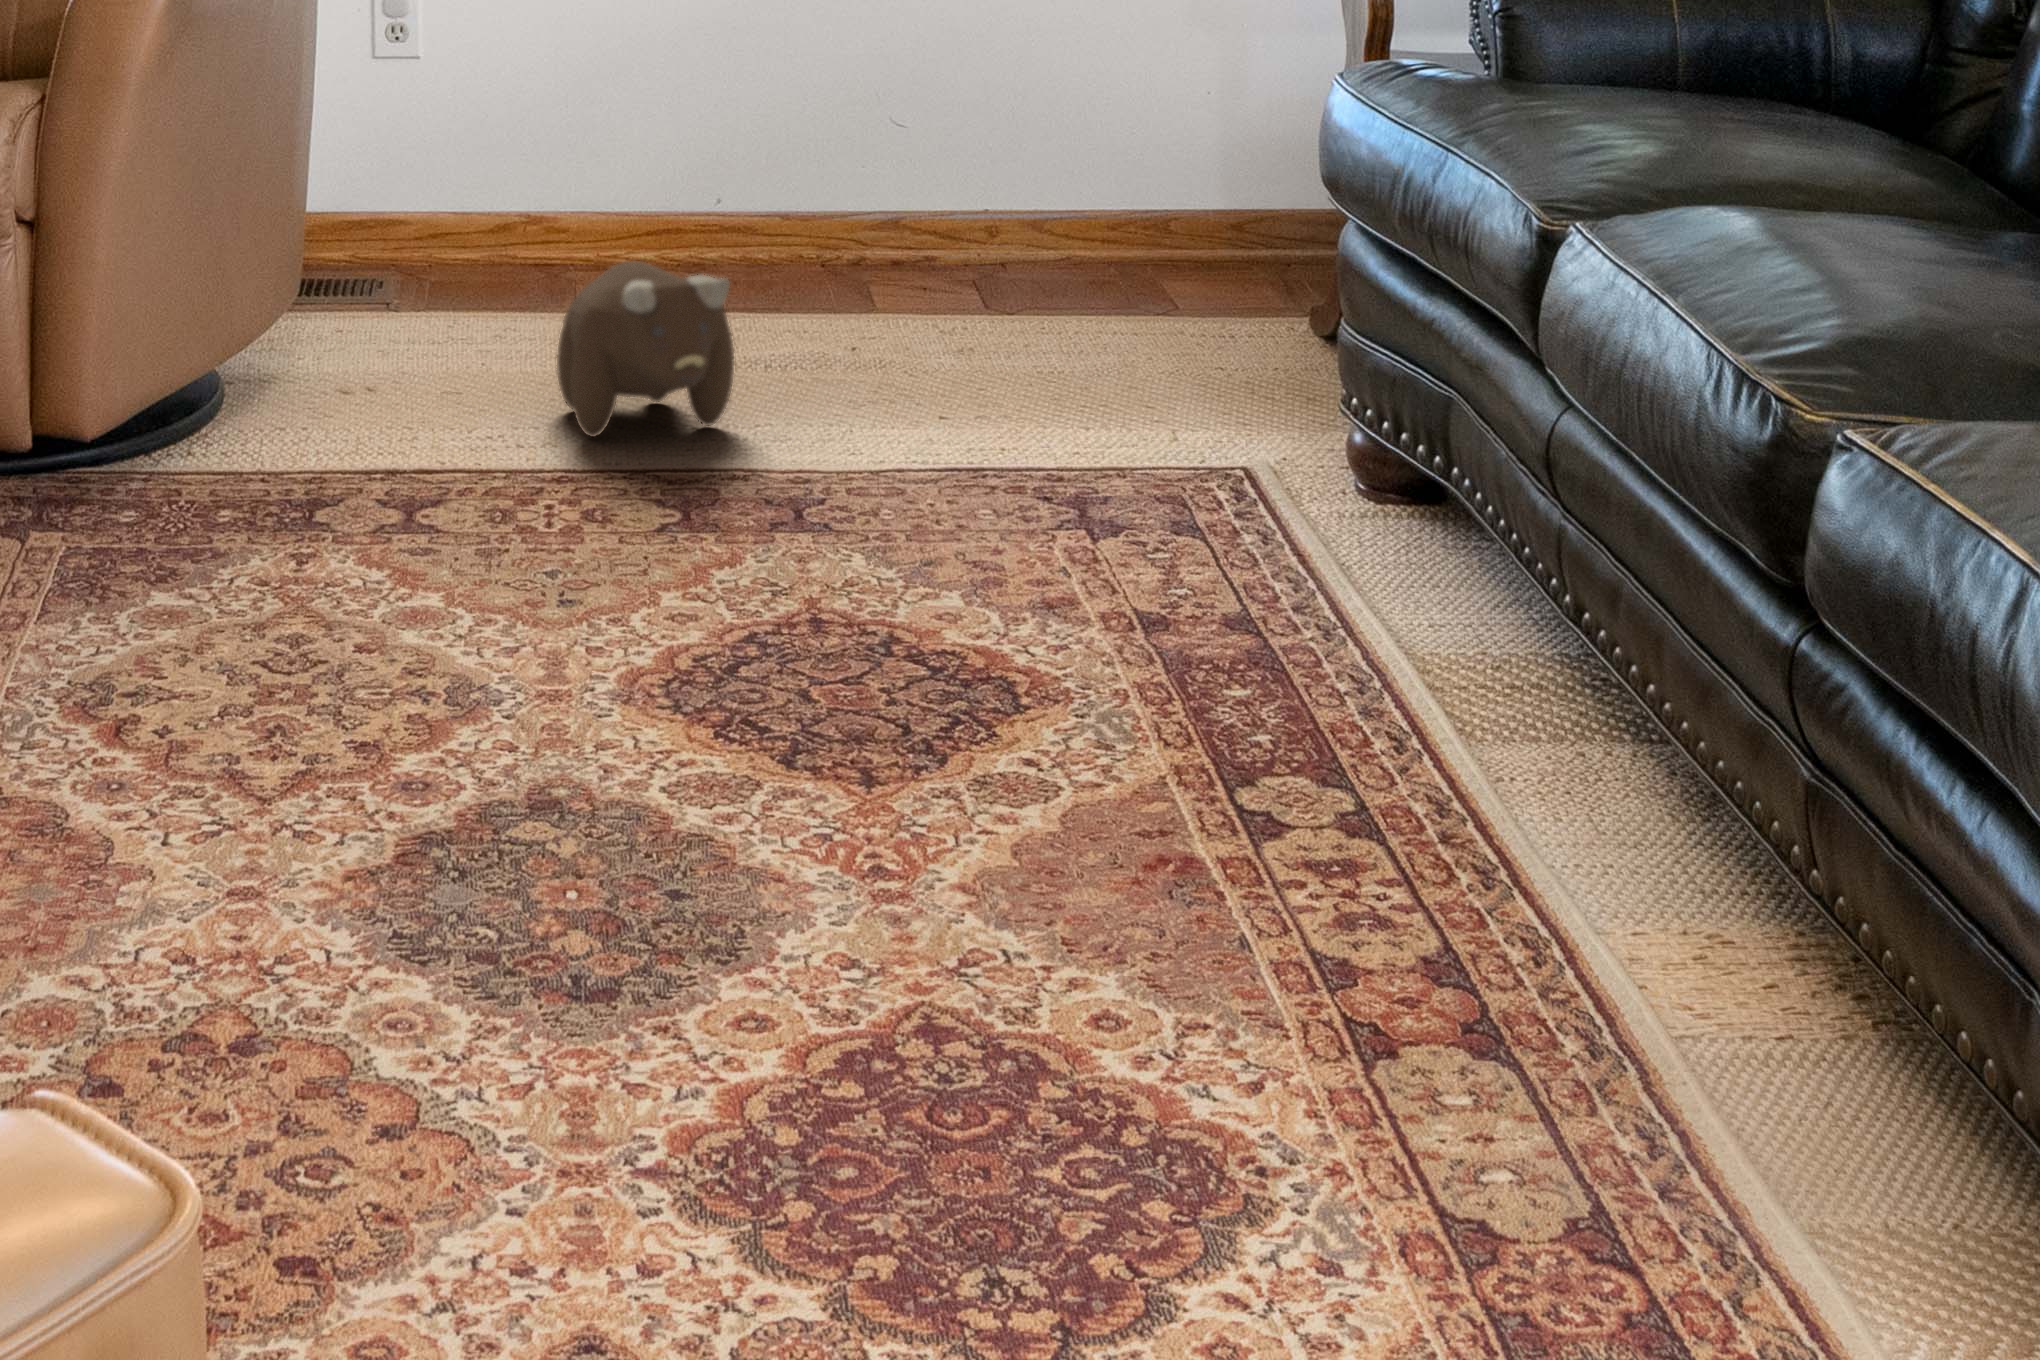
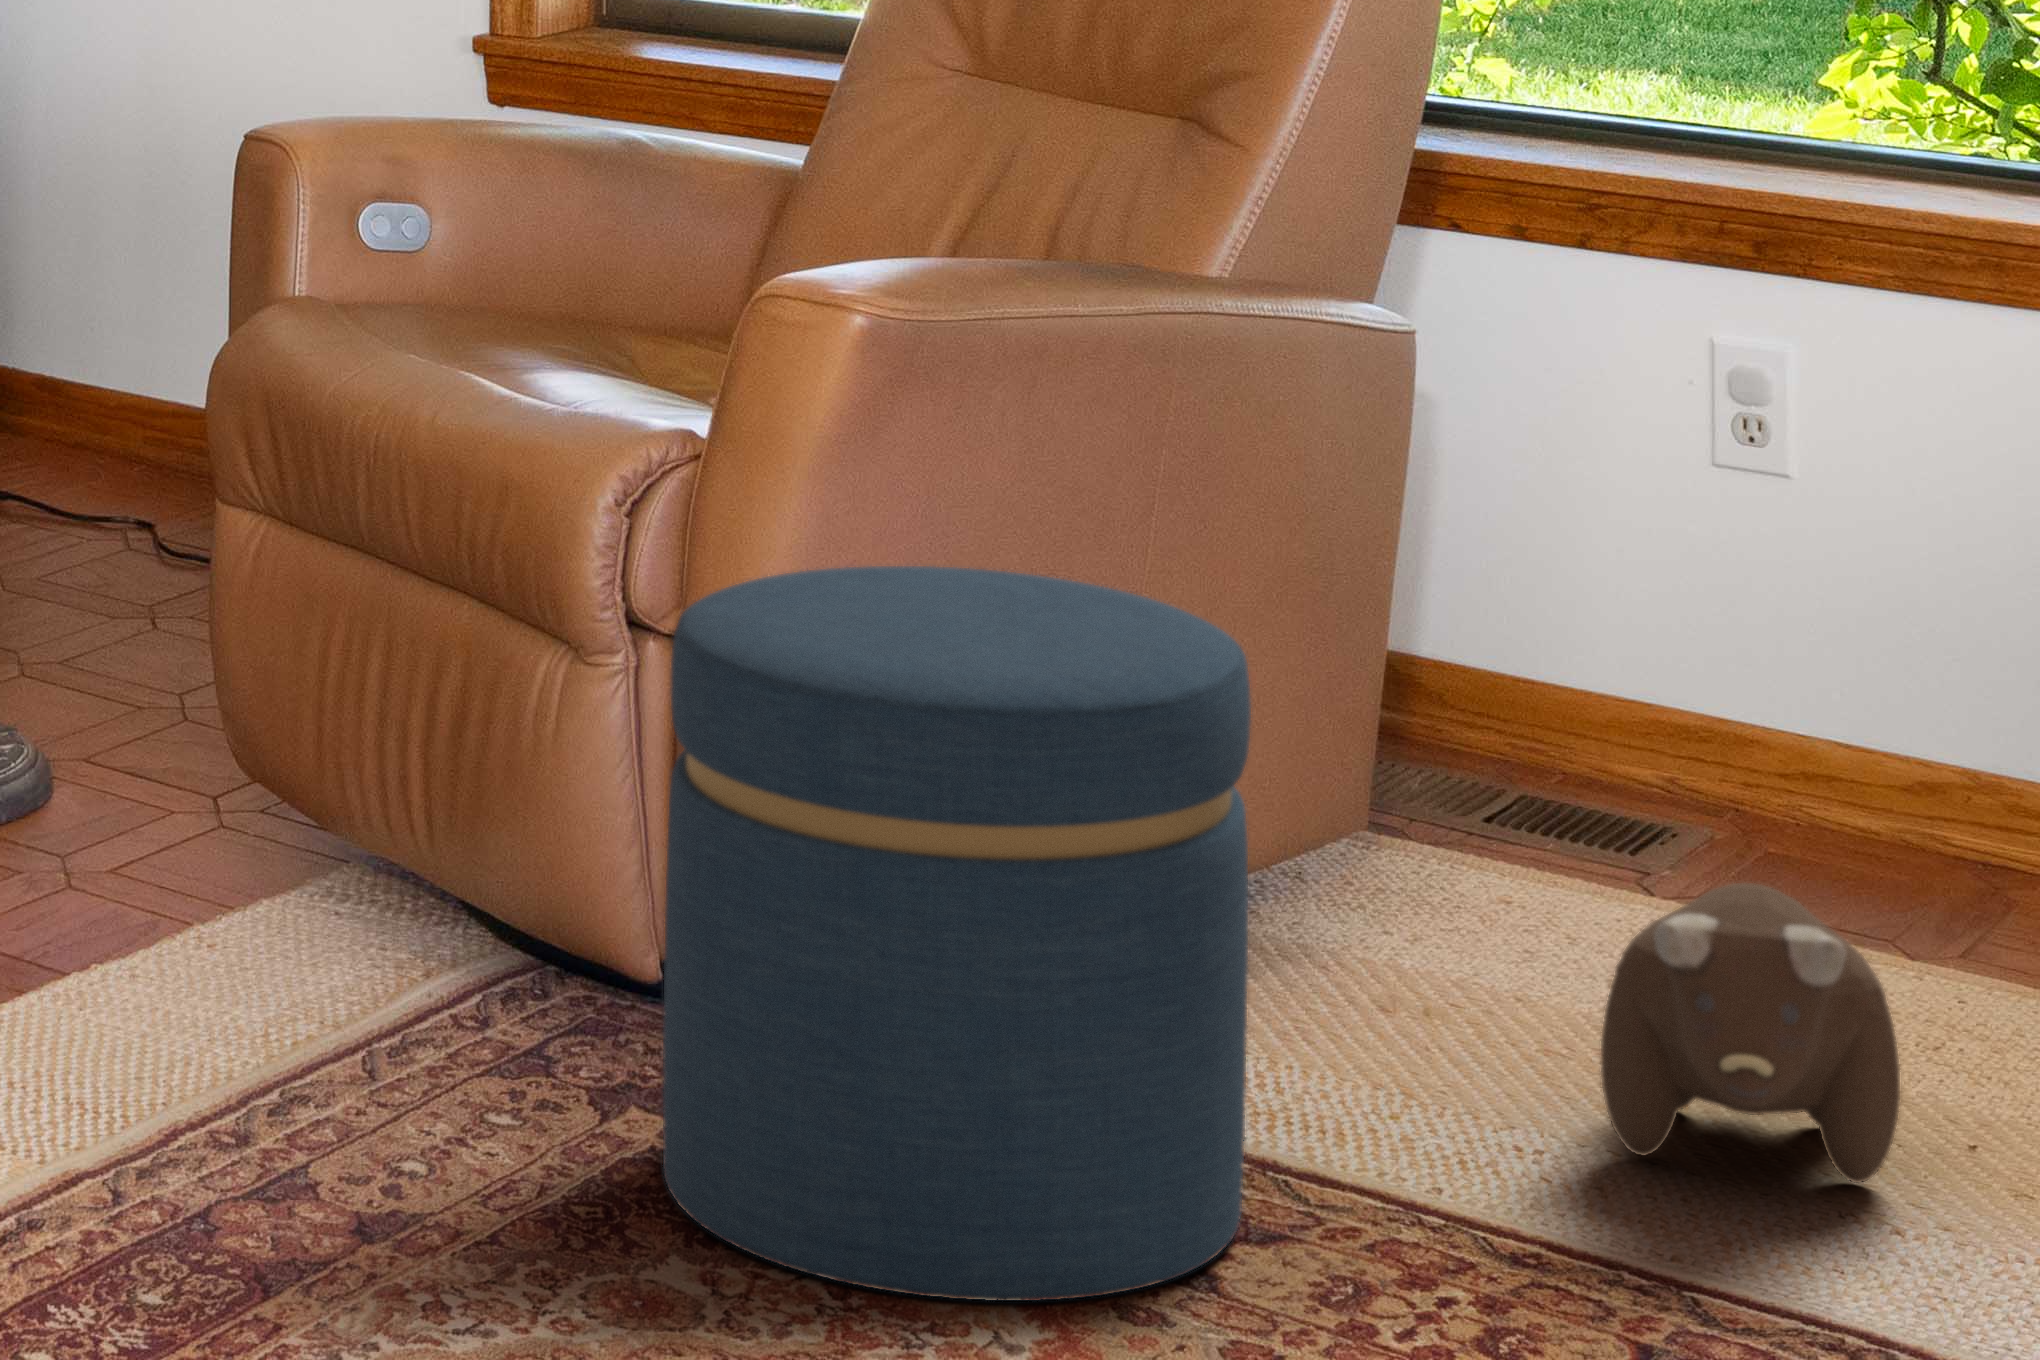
ottoman: none [95,136,469,604] -> present [663,566,1251,1301]

